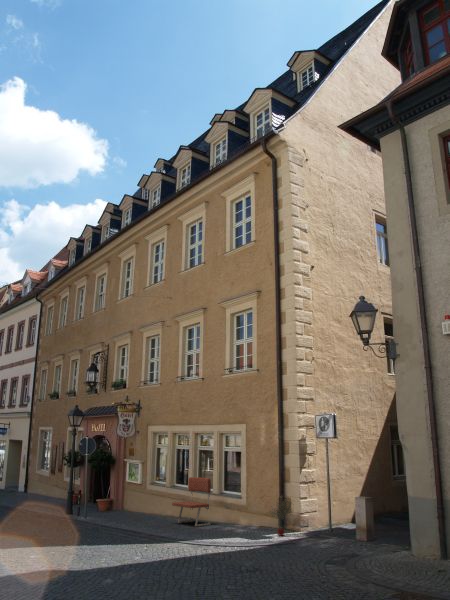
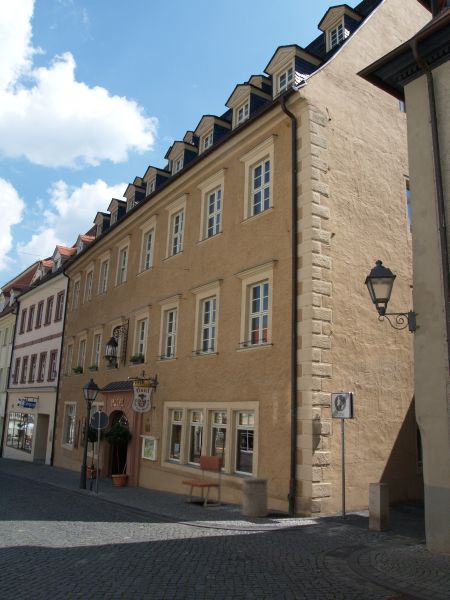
trash can: none [234,496,258,534] -> present [243,477,268,517]
potted tree: present [271,496,292,536] -> none [279,478,305,521]

